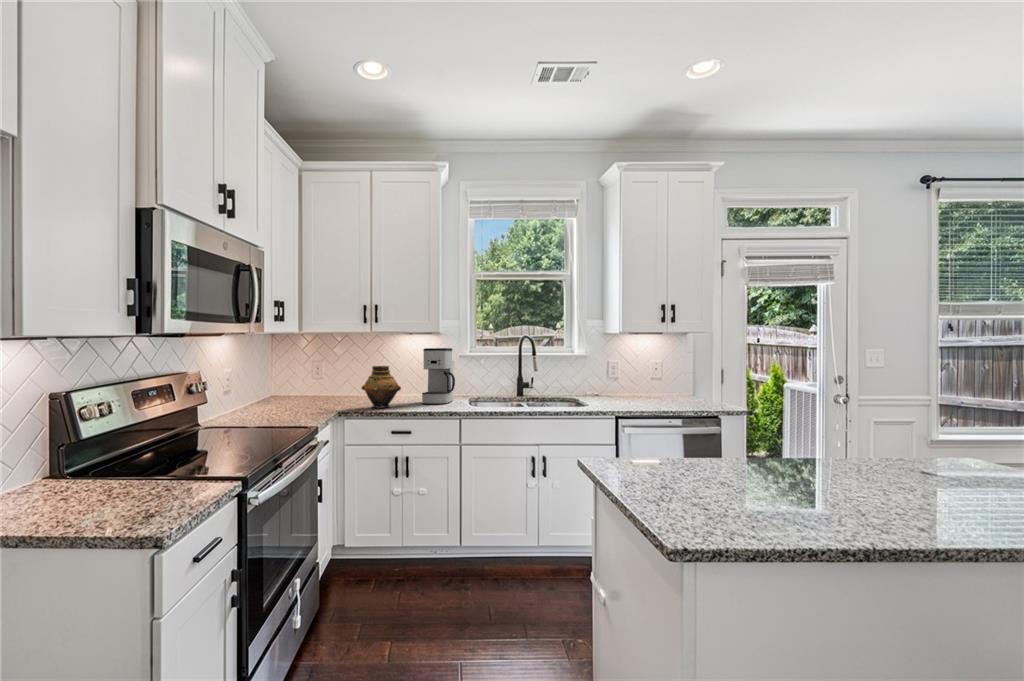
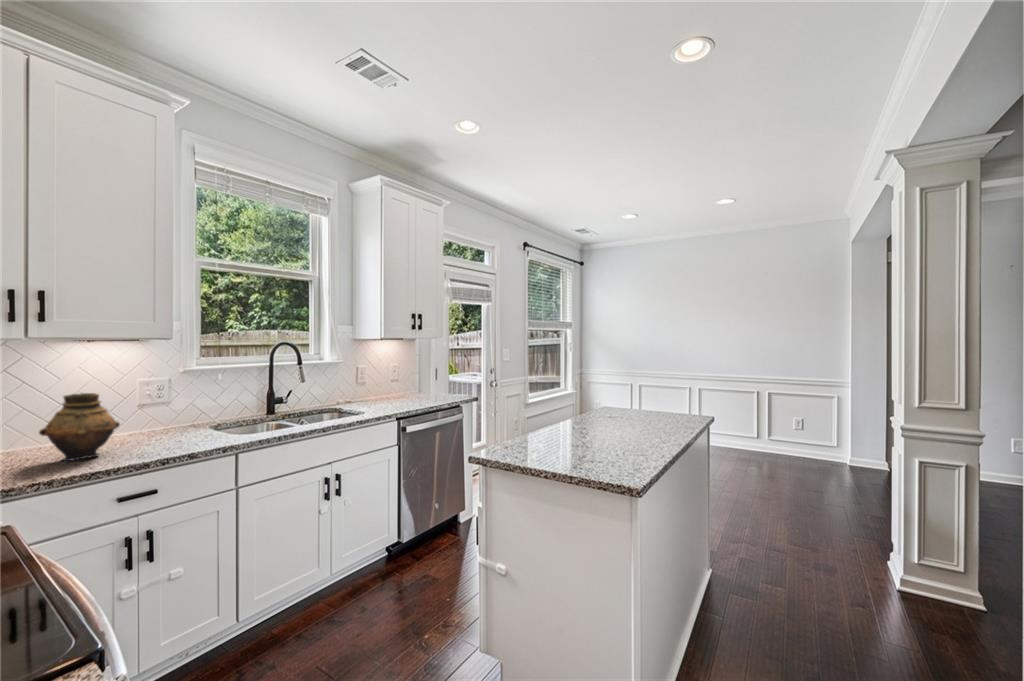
coffee maker: present [422,348,455,404] -> none [142,361,196,441]

